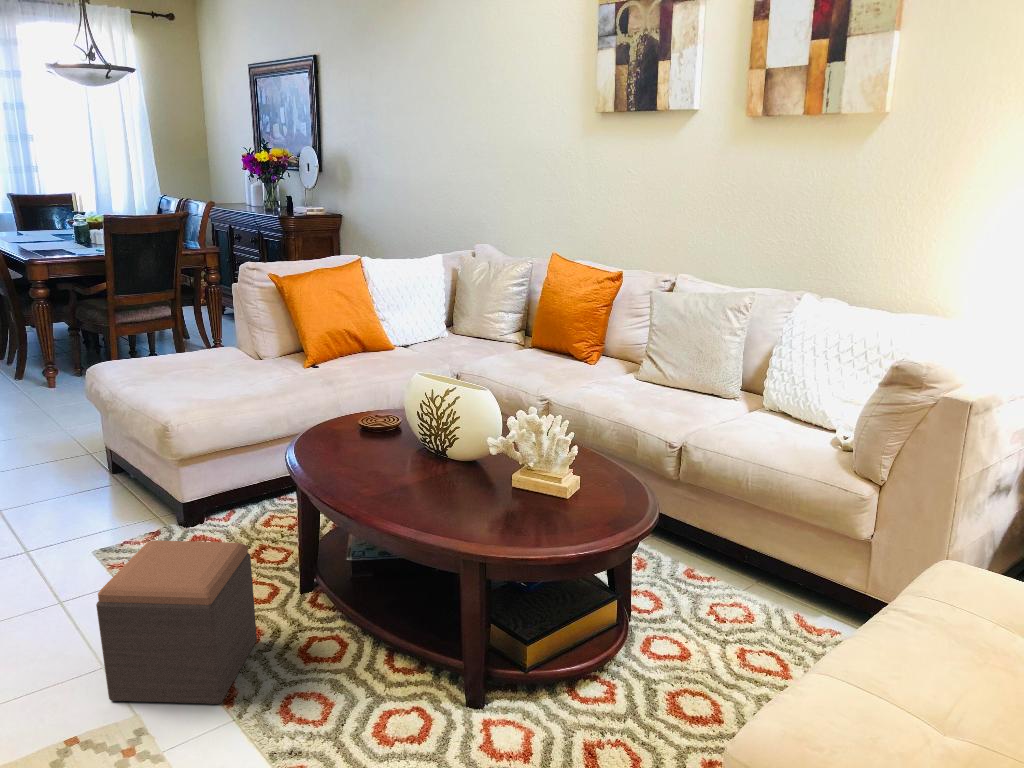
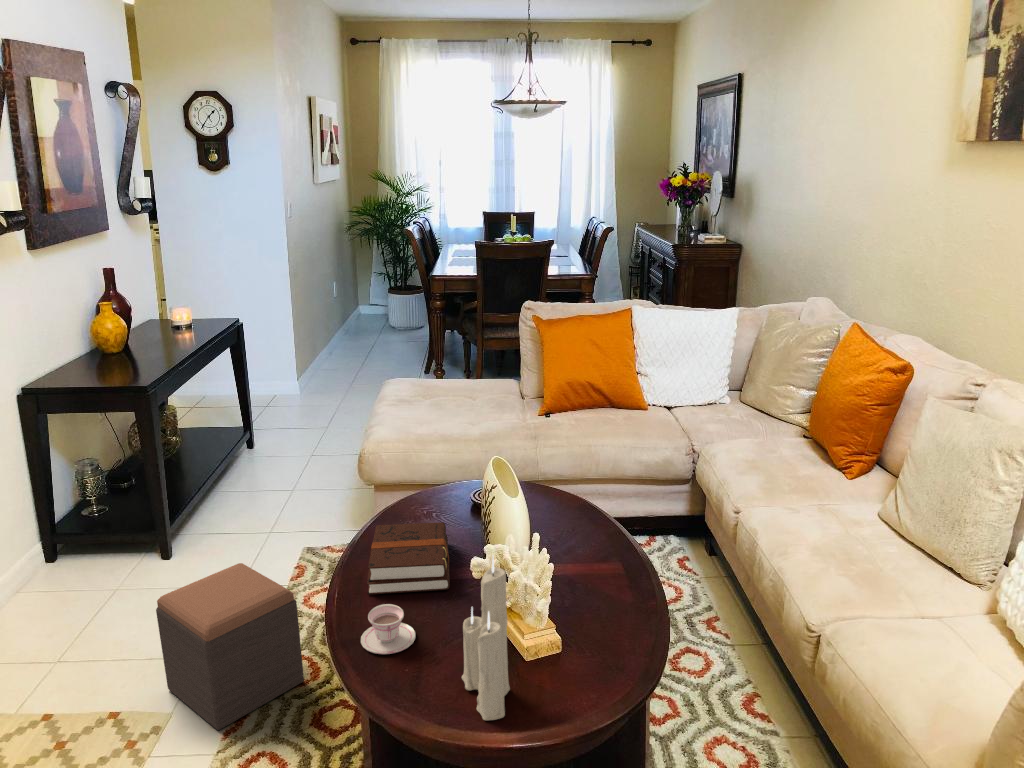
candle: none [545,390,606,531] -> present [462,556,510,720]
hardback book: none [332,435,447,499] -> present [367,522,450,595]
teacup: none [430,487,479,526] -> present [361,604,415,654]

